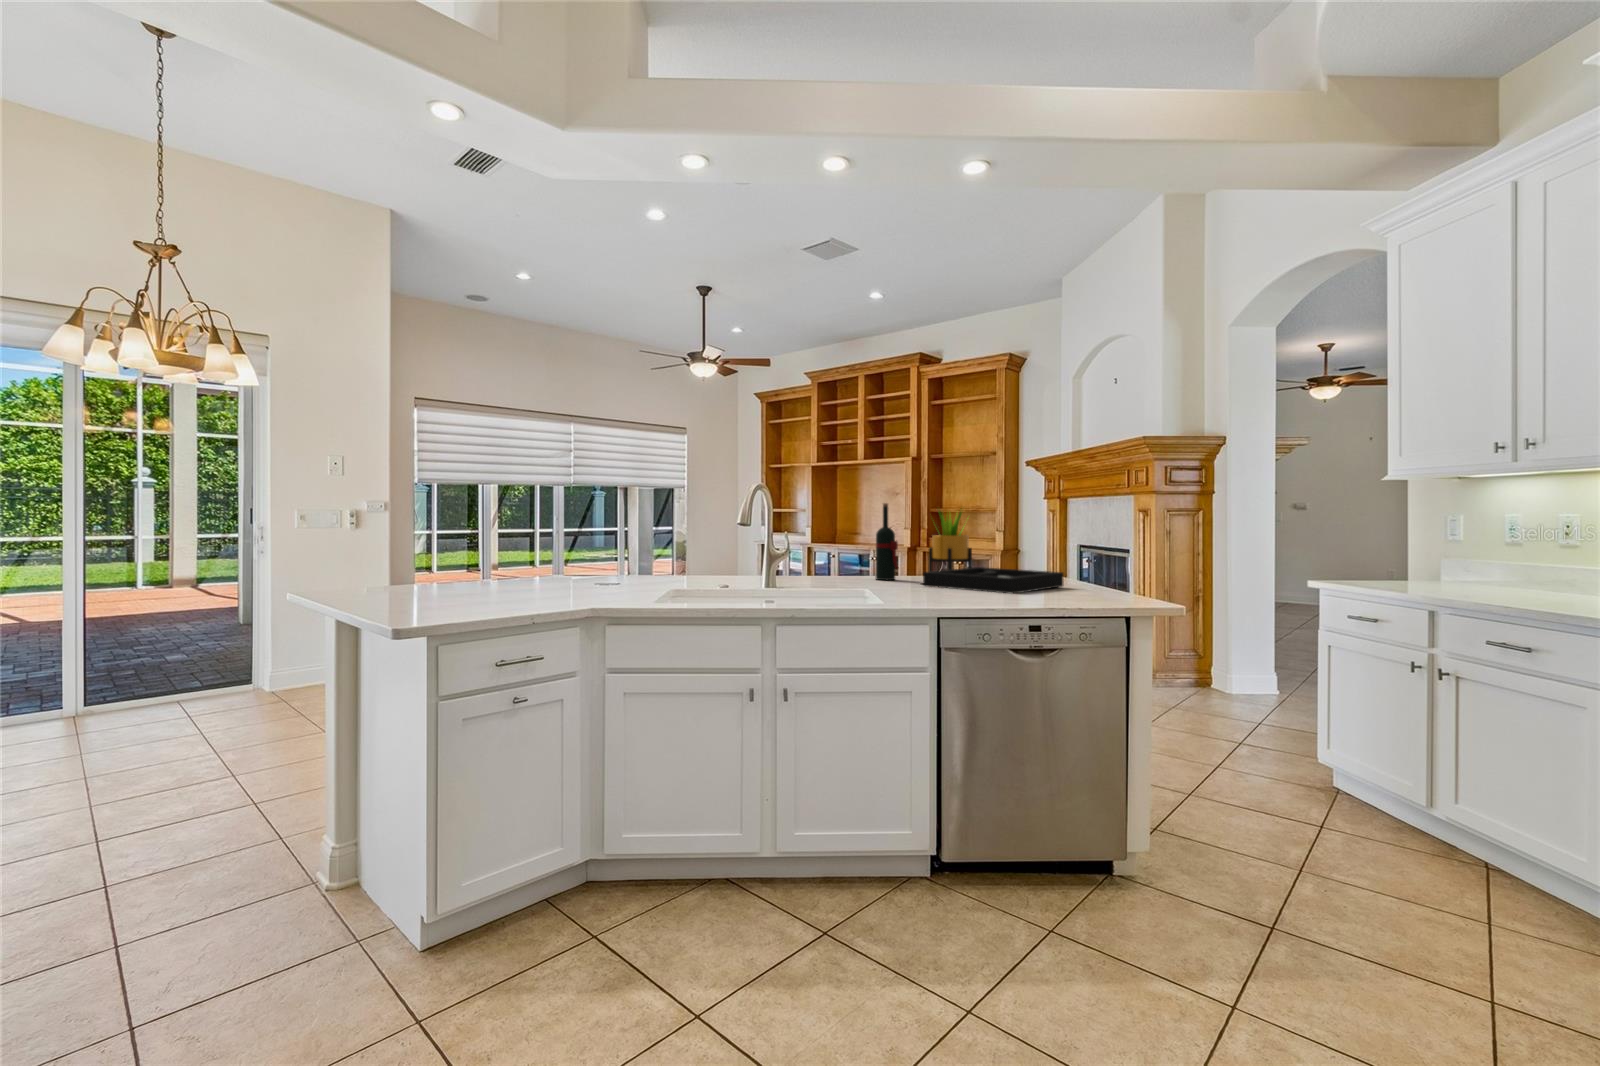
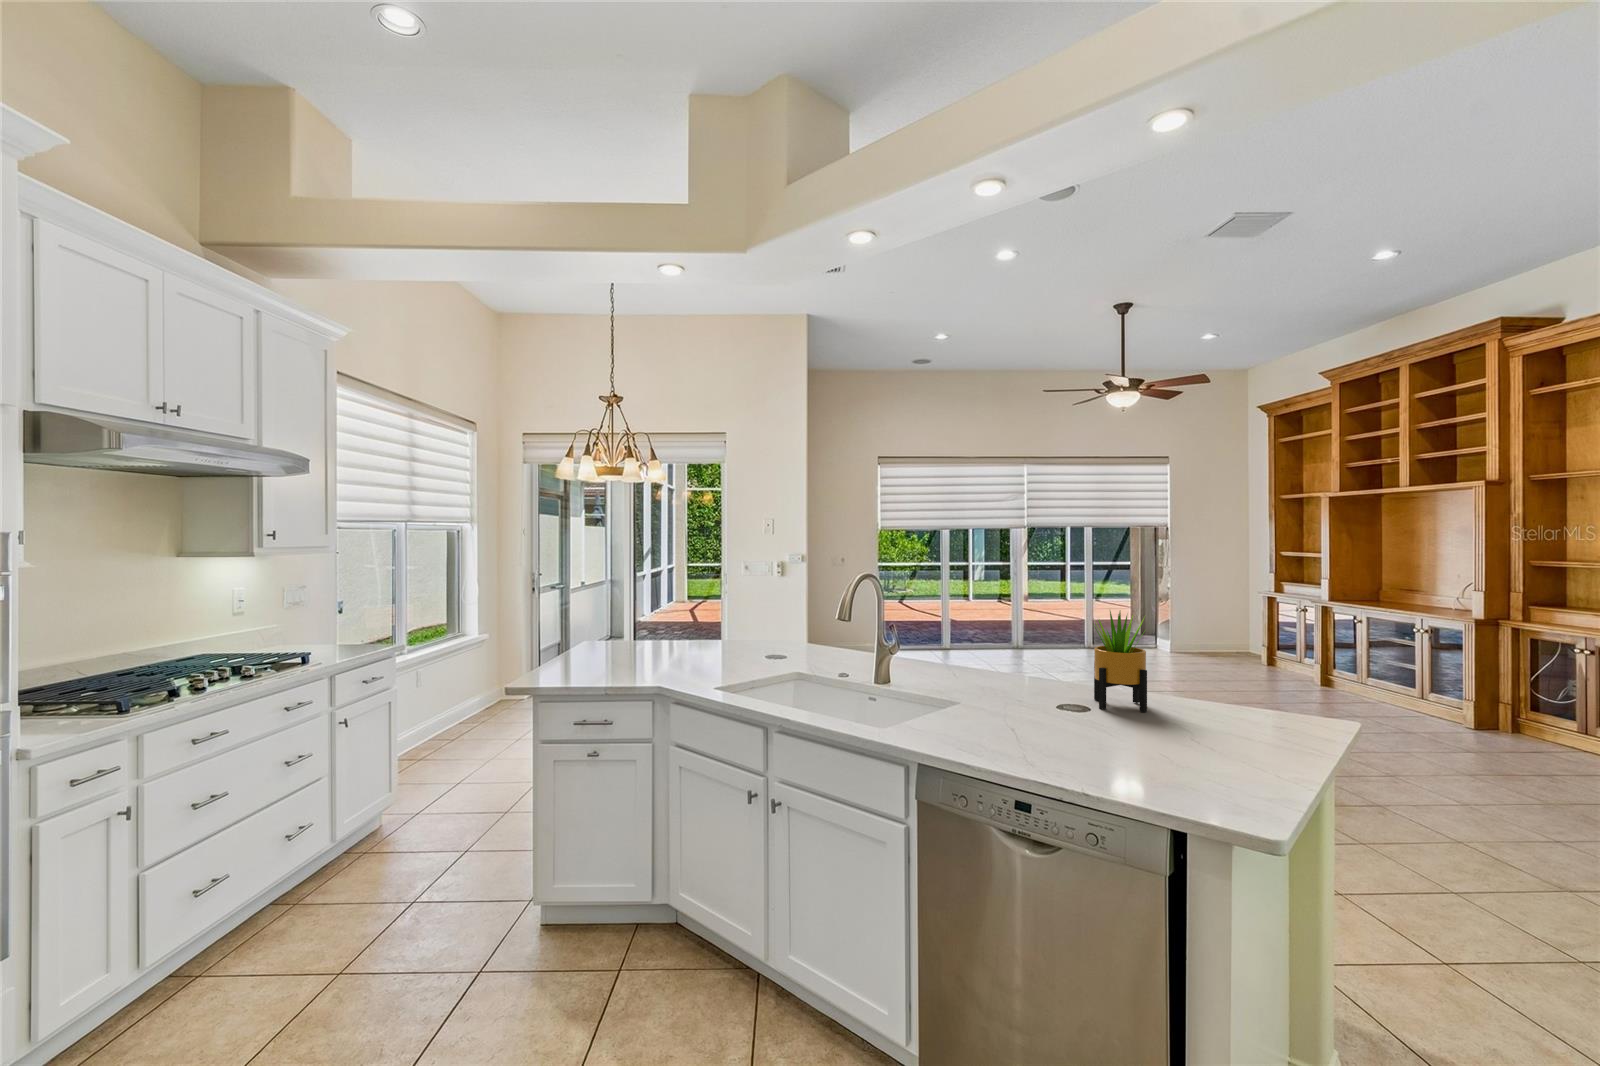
wine bottle: present [876,503,898,580] -> none [1000,604,1025,698]
decorative tray: present [923,567,1064,593] -> none [995,699,1175,758]

